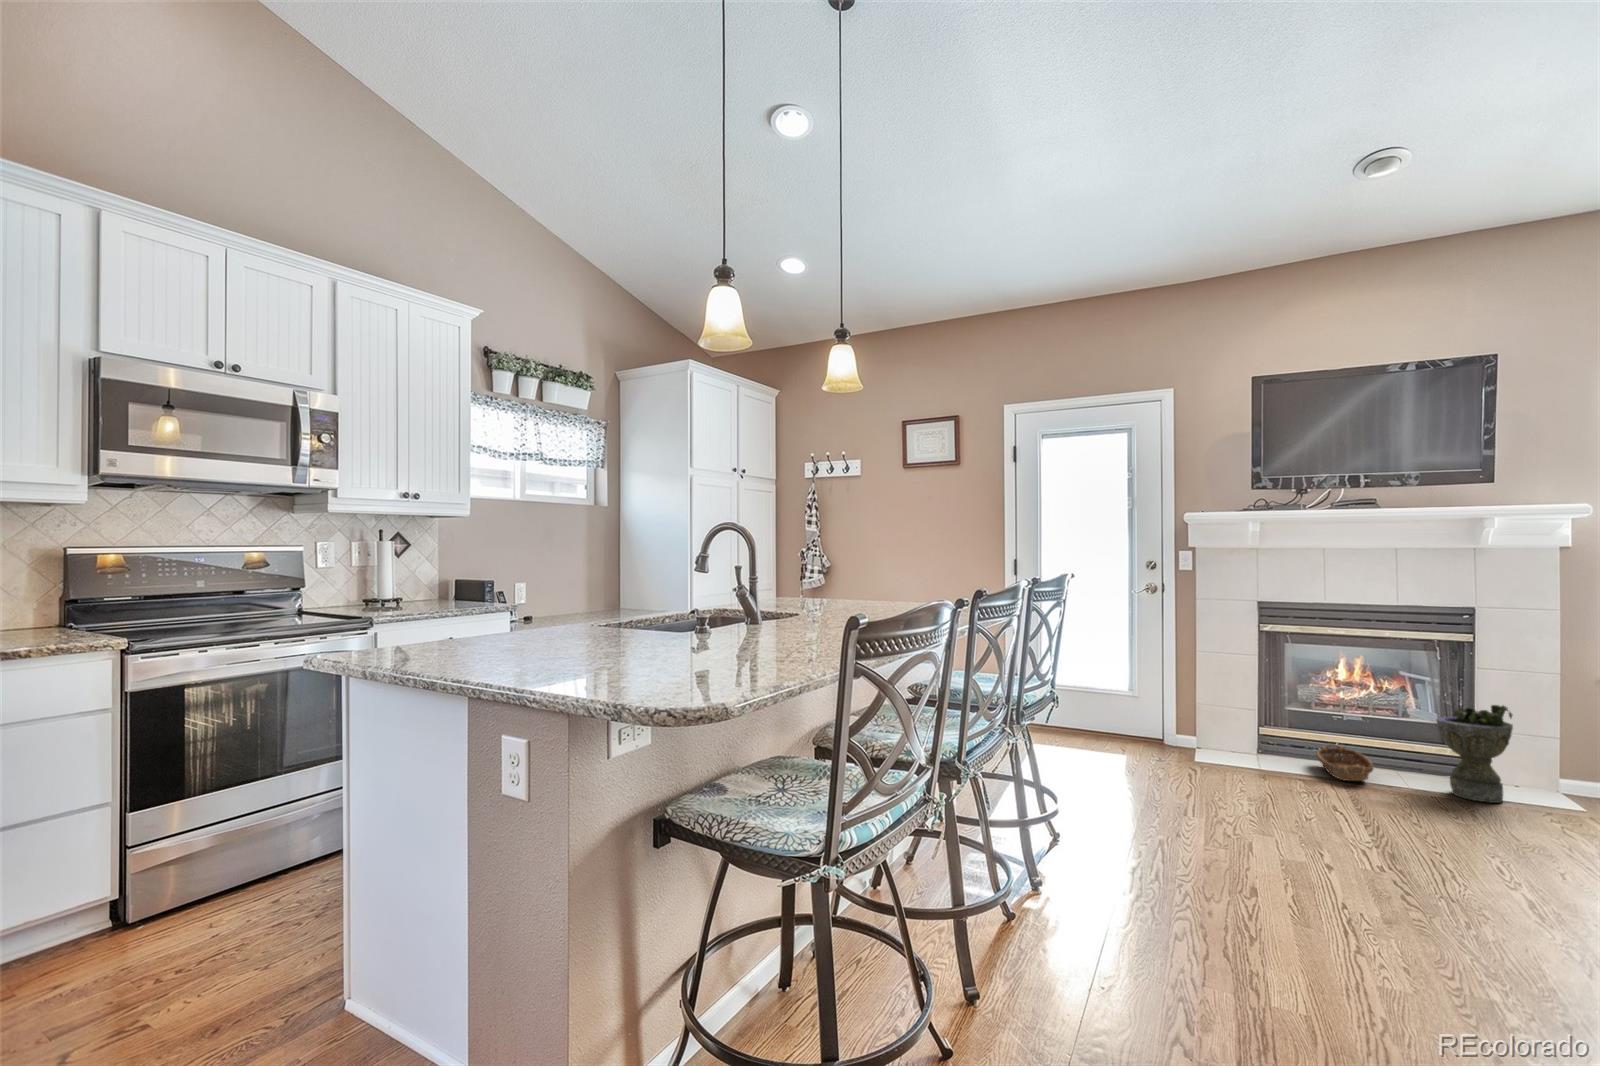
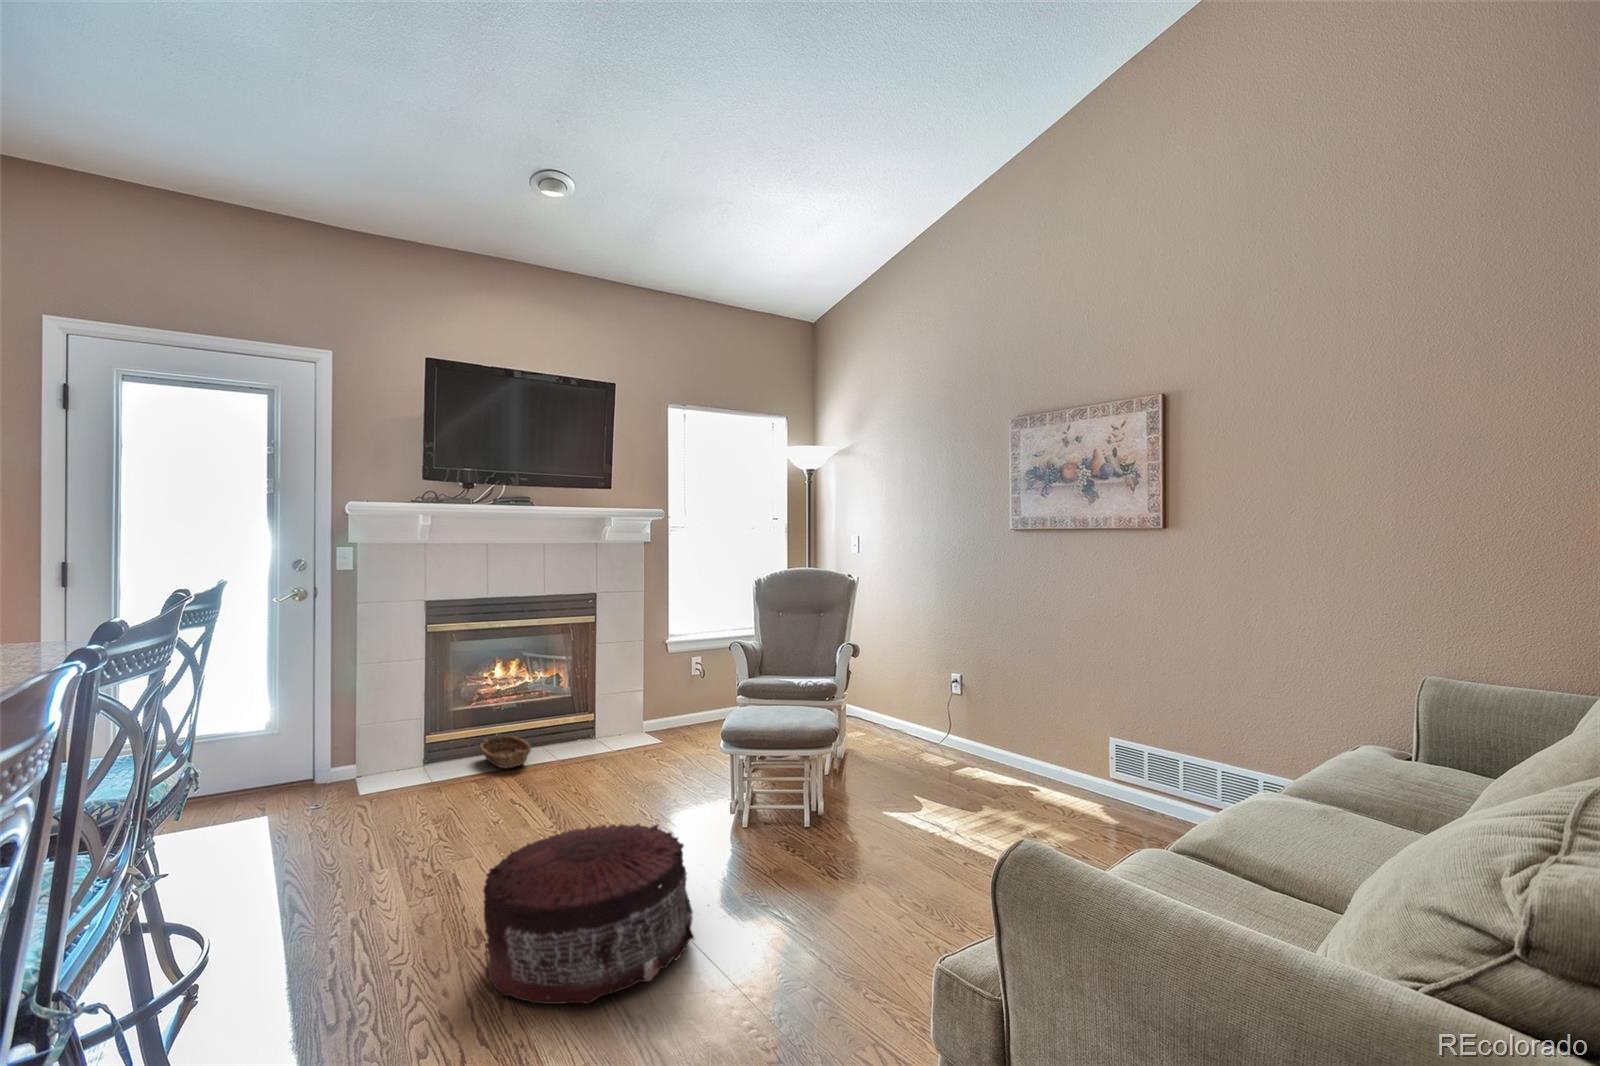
planter: present [1436,705,1513,803] -> none [575,670,625,755]
pouf: none [1244,826,1489,1003] -> present [483,824,694,1004]

